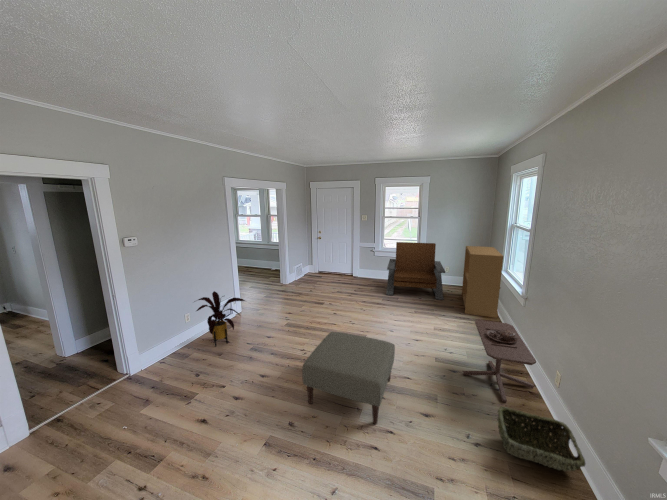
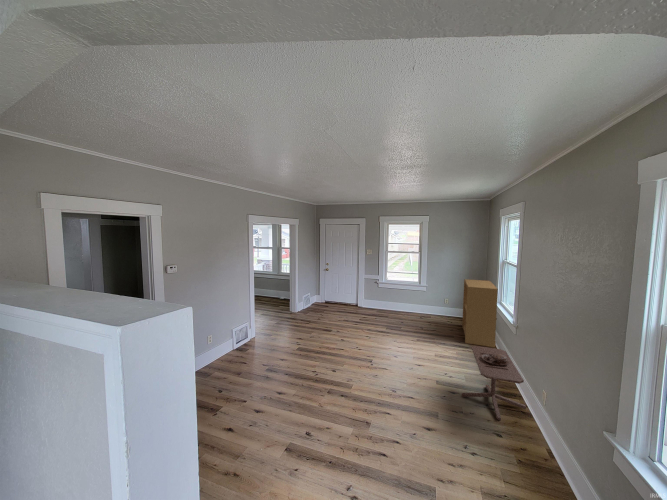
lounge chair: present [386,242,445,300] -> none [391,275,446,330]
house plant: present [197,291,245,347] -> none [215,315,264,368]
ottoman: present [302,332,395,424] -> none [318,354,400,436]
woven basket: present [498,407,585,471] -> none [490,420,565,475]

